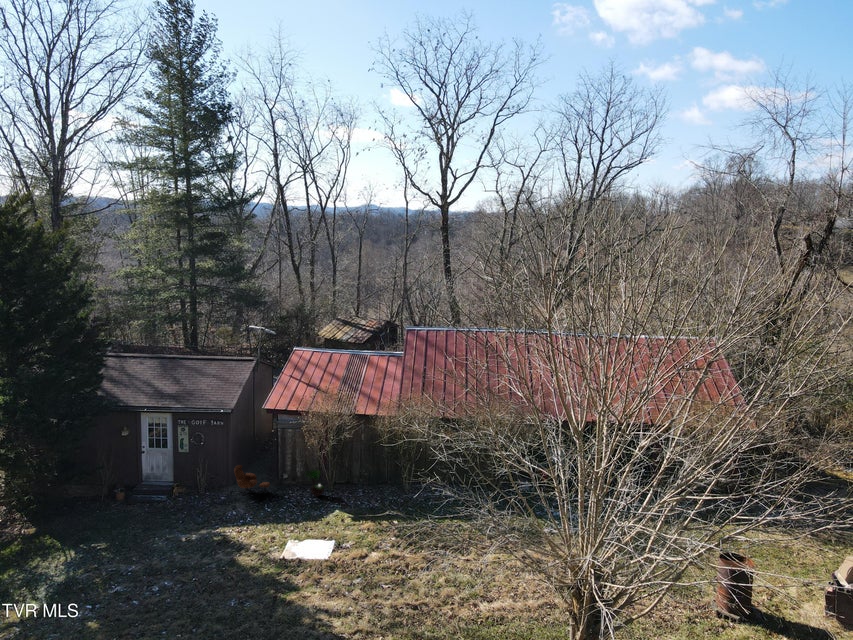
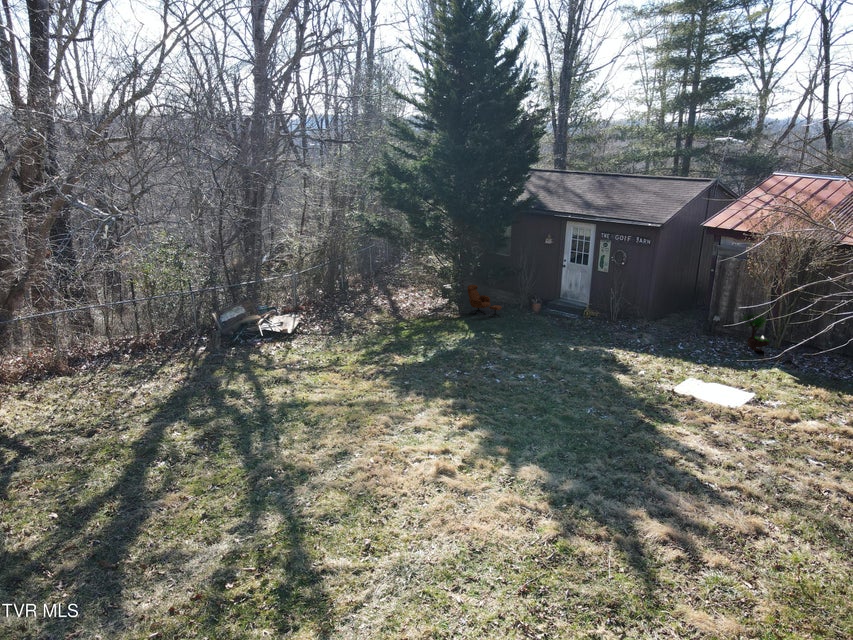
lounge chair: present [234,465,270,493] -> present [467,285,501,317]

